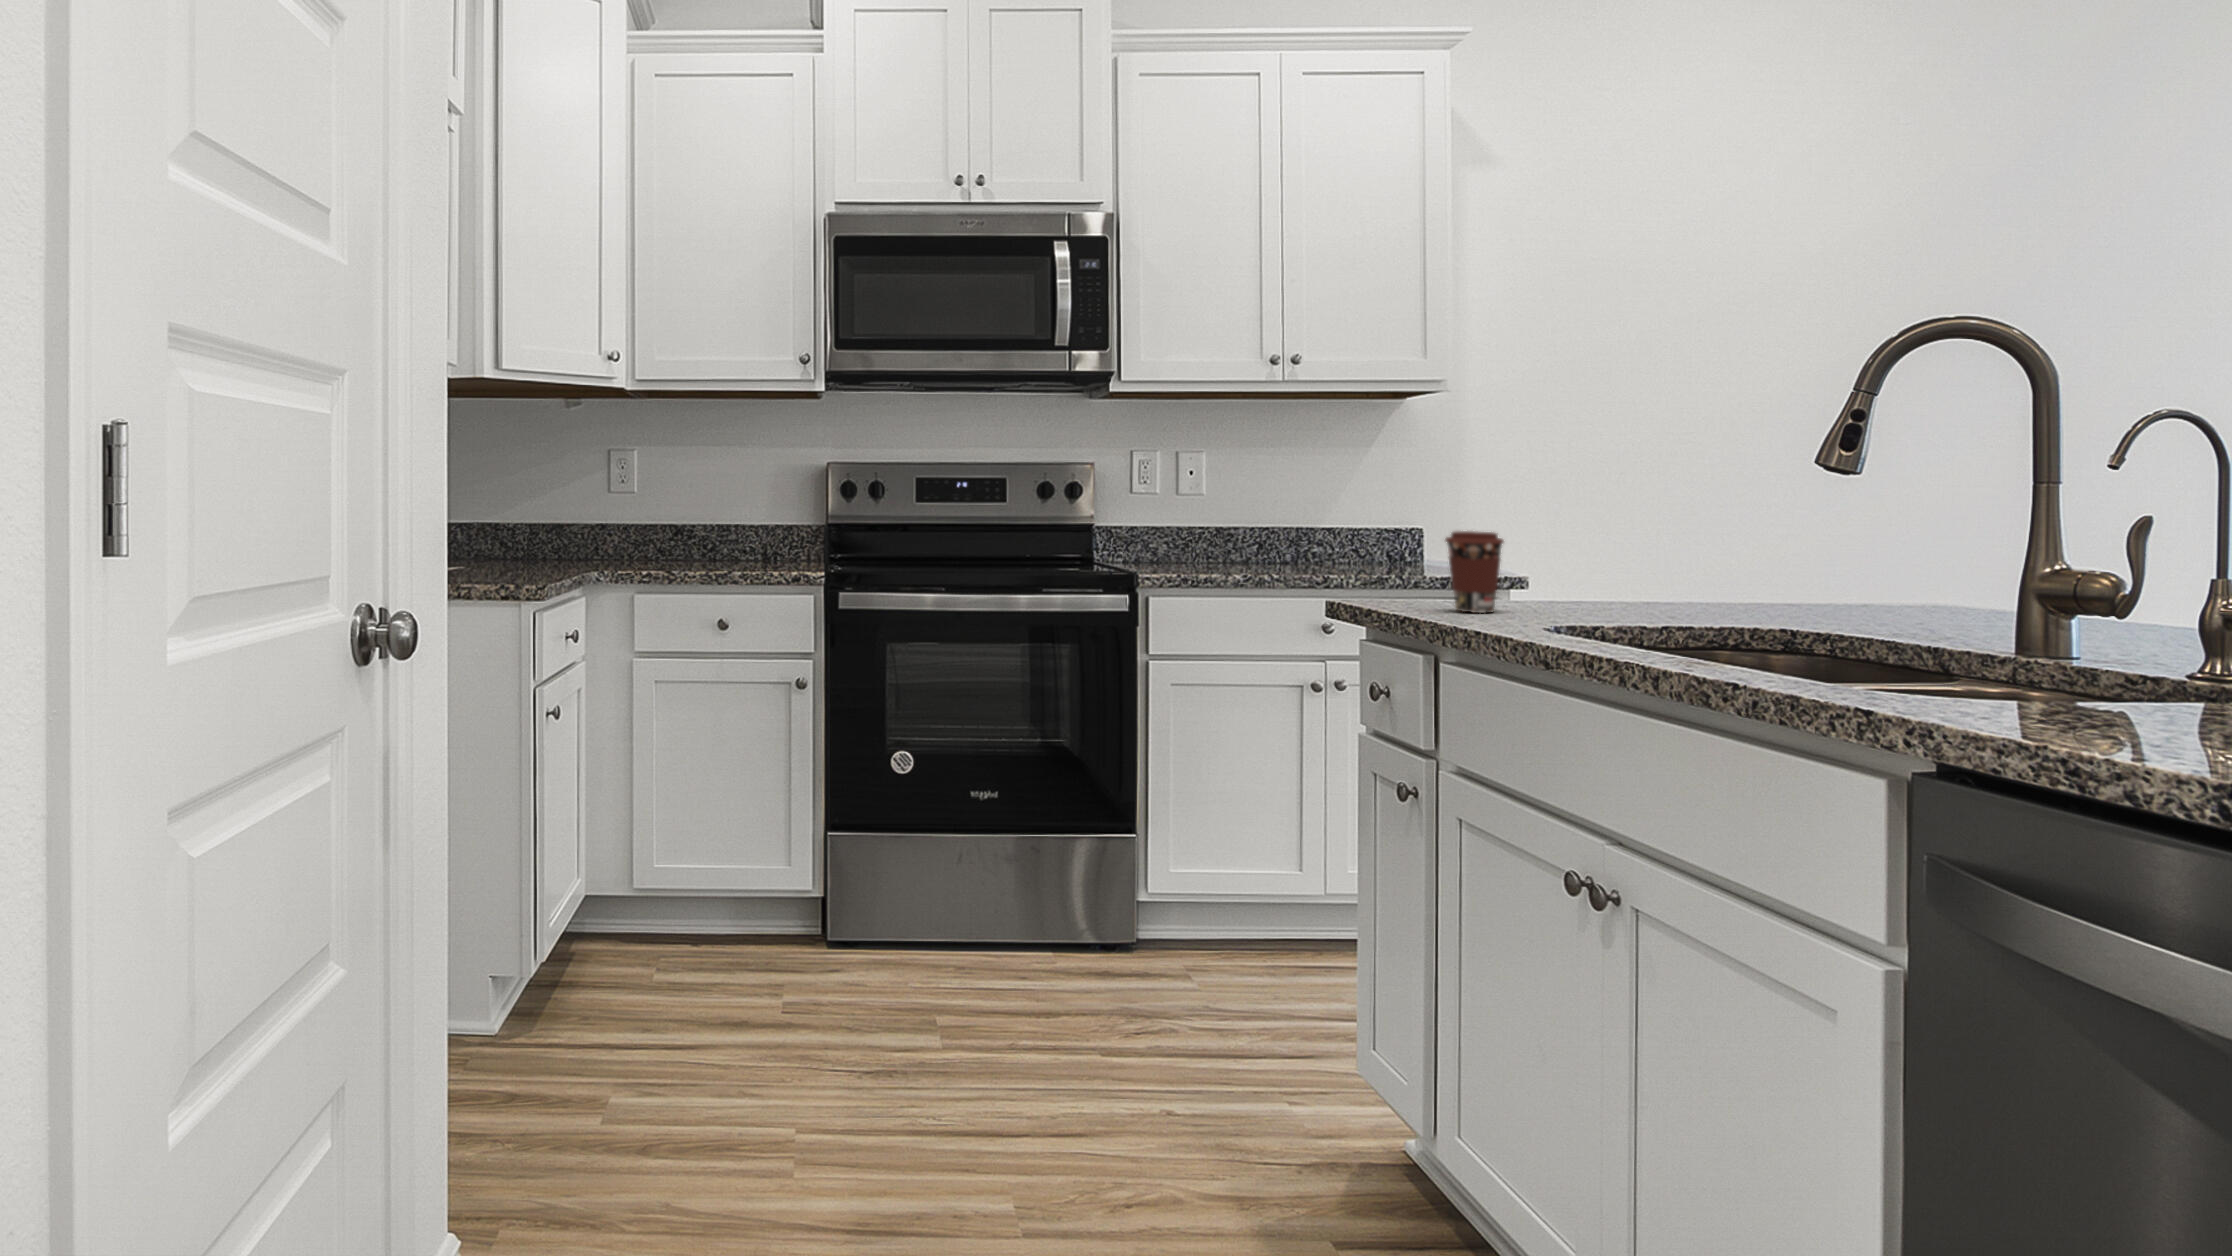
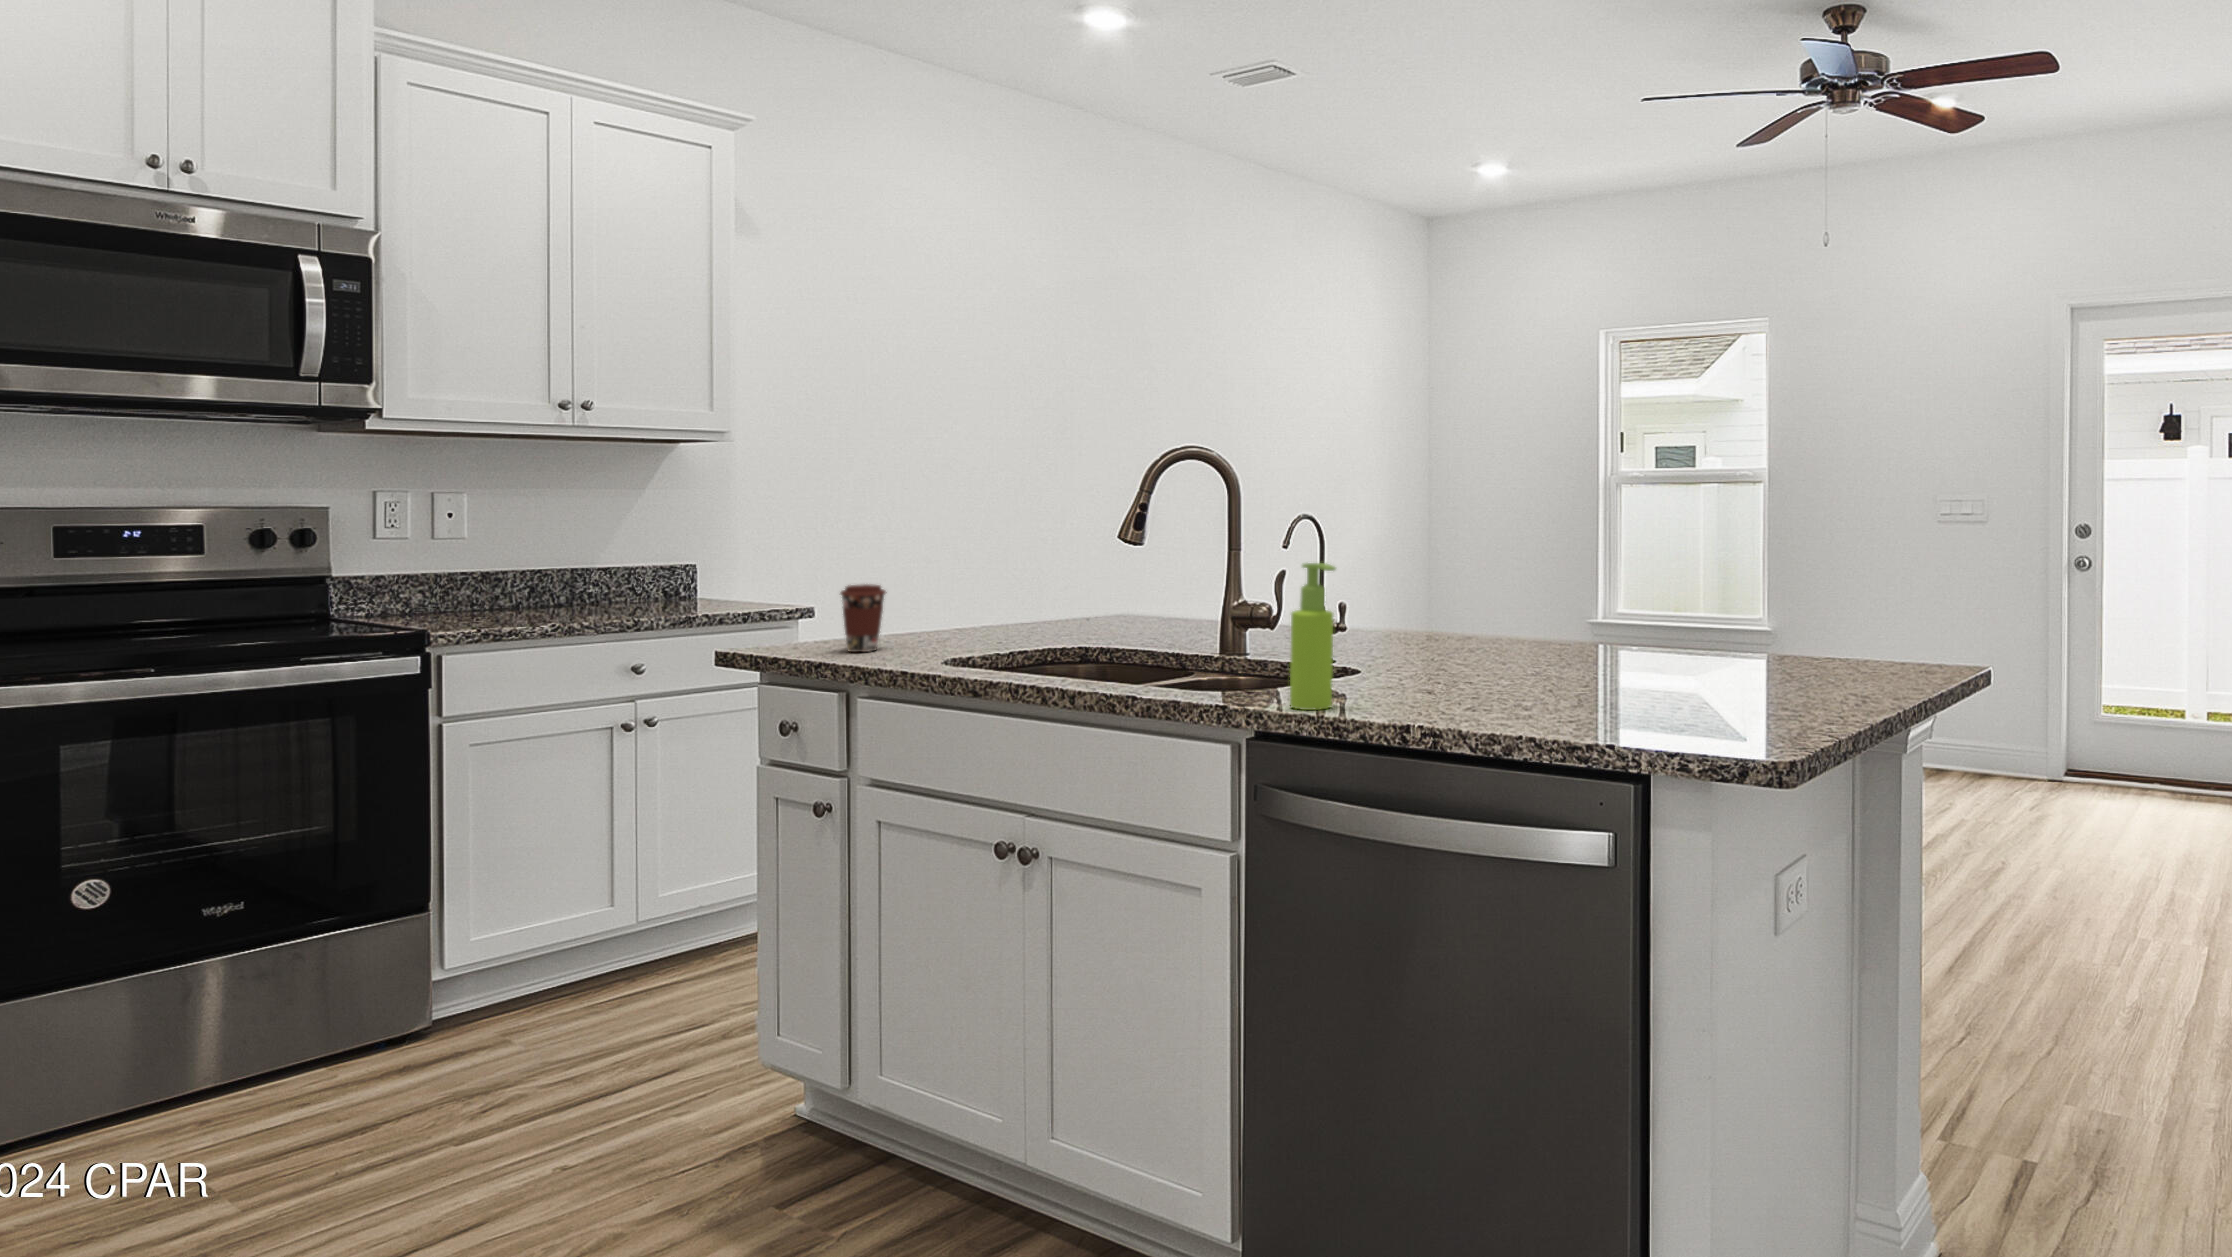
soap dispenser: none [1991,468,2097,739] -> present [1290,563,1336,710]

